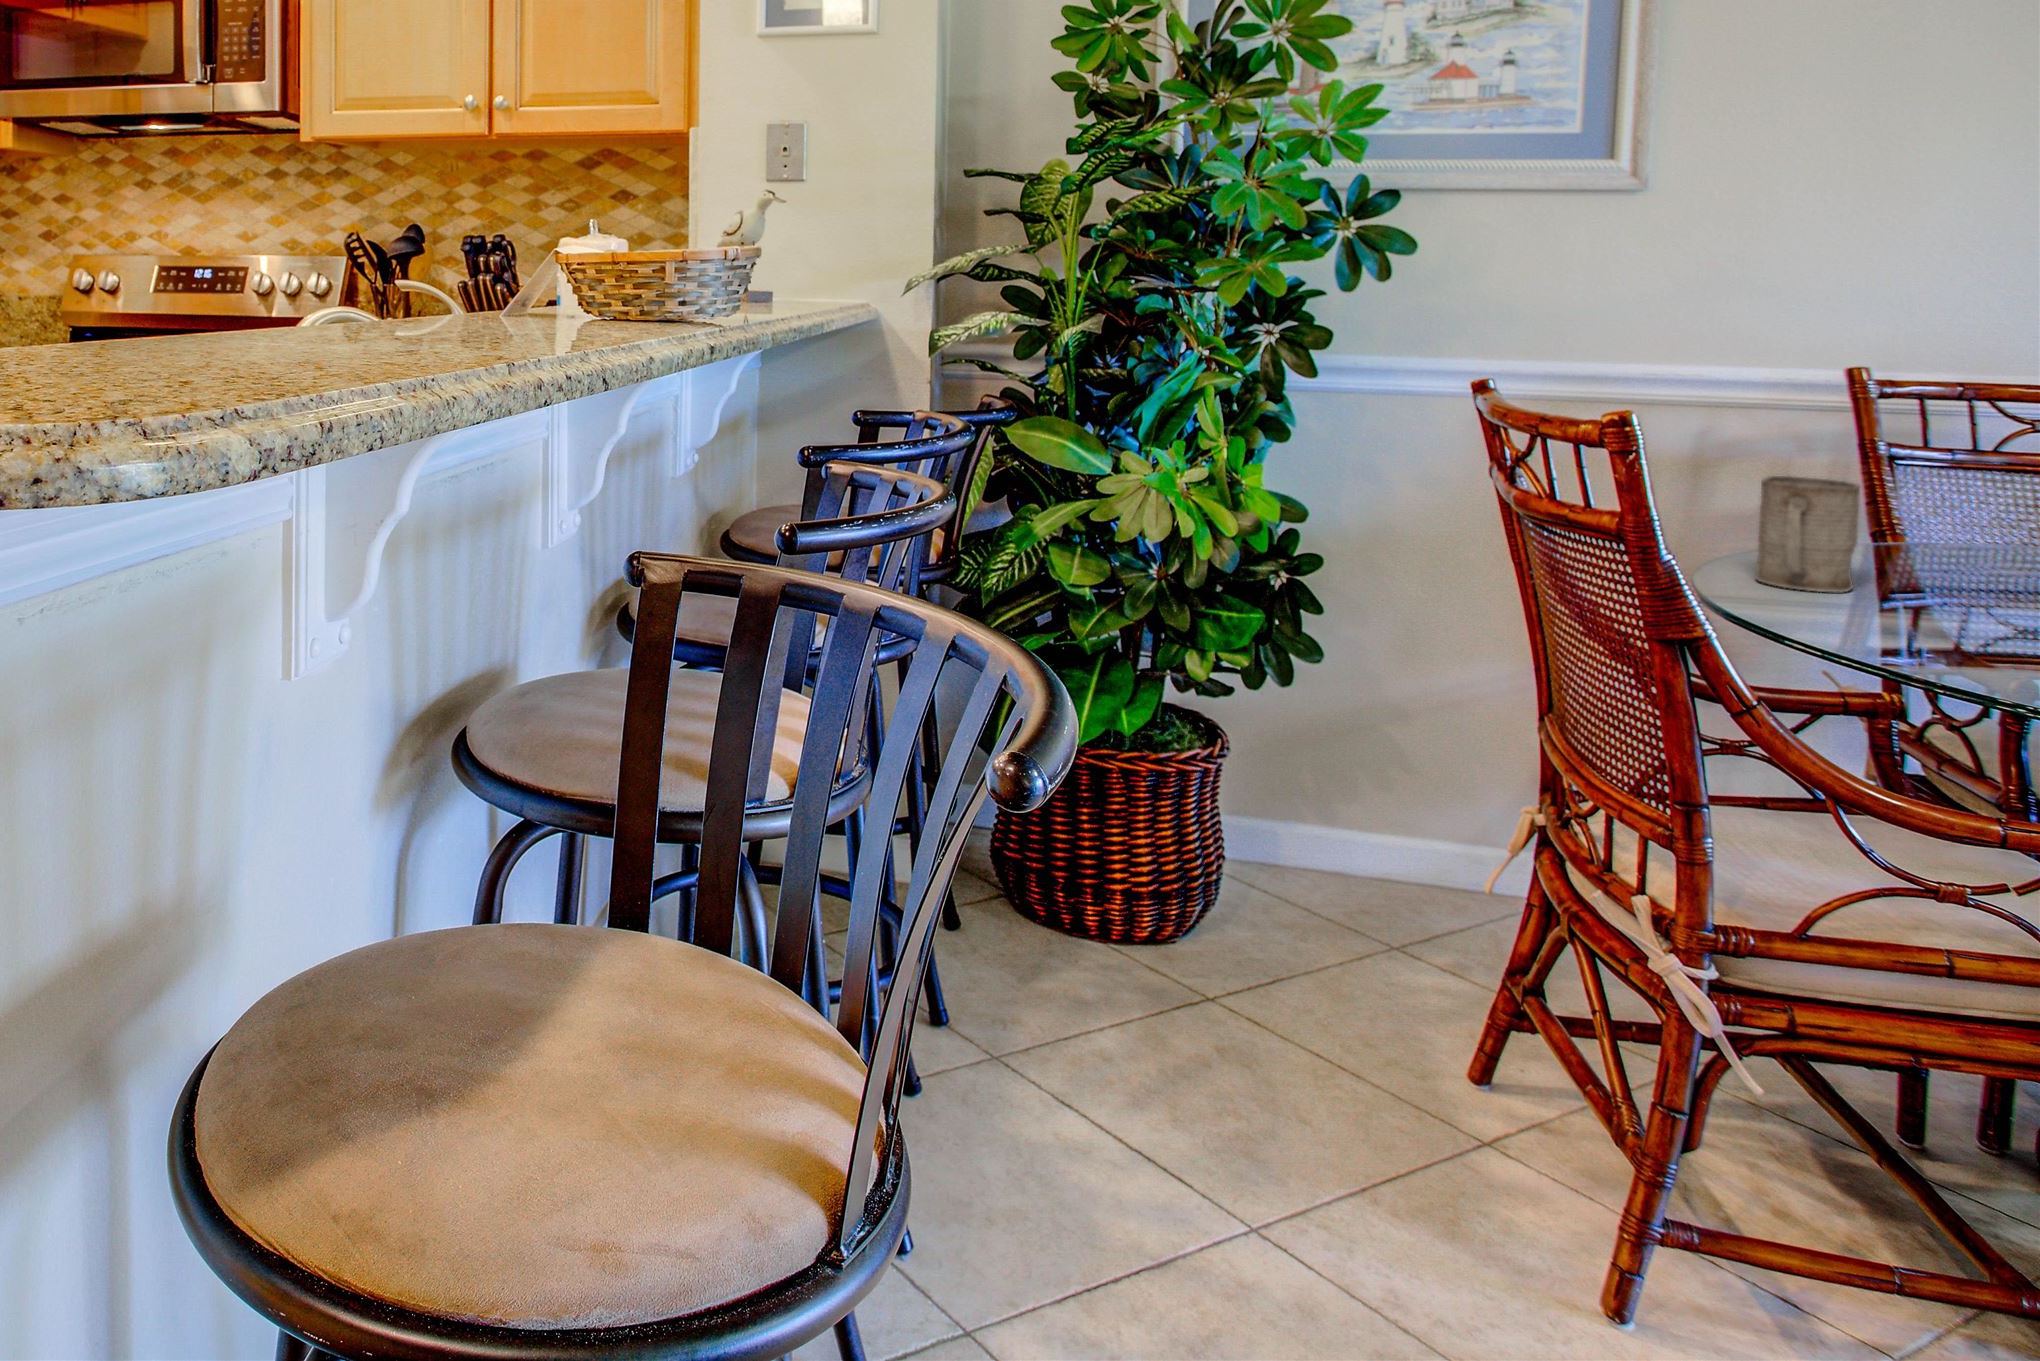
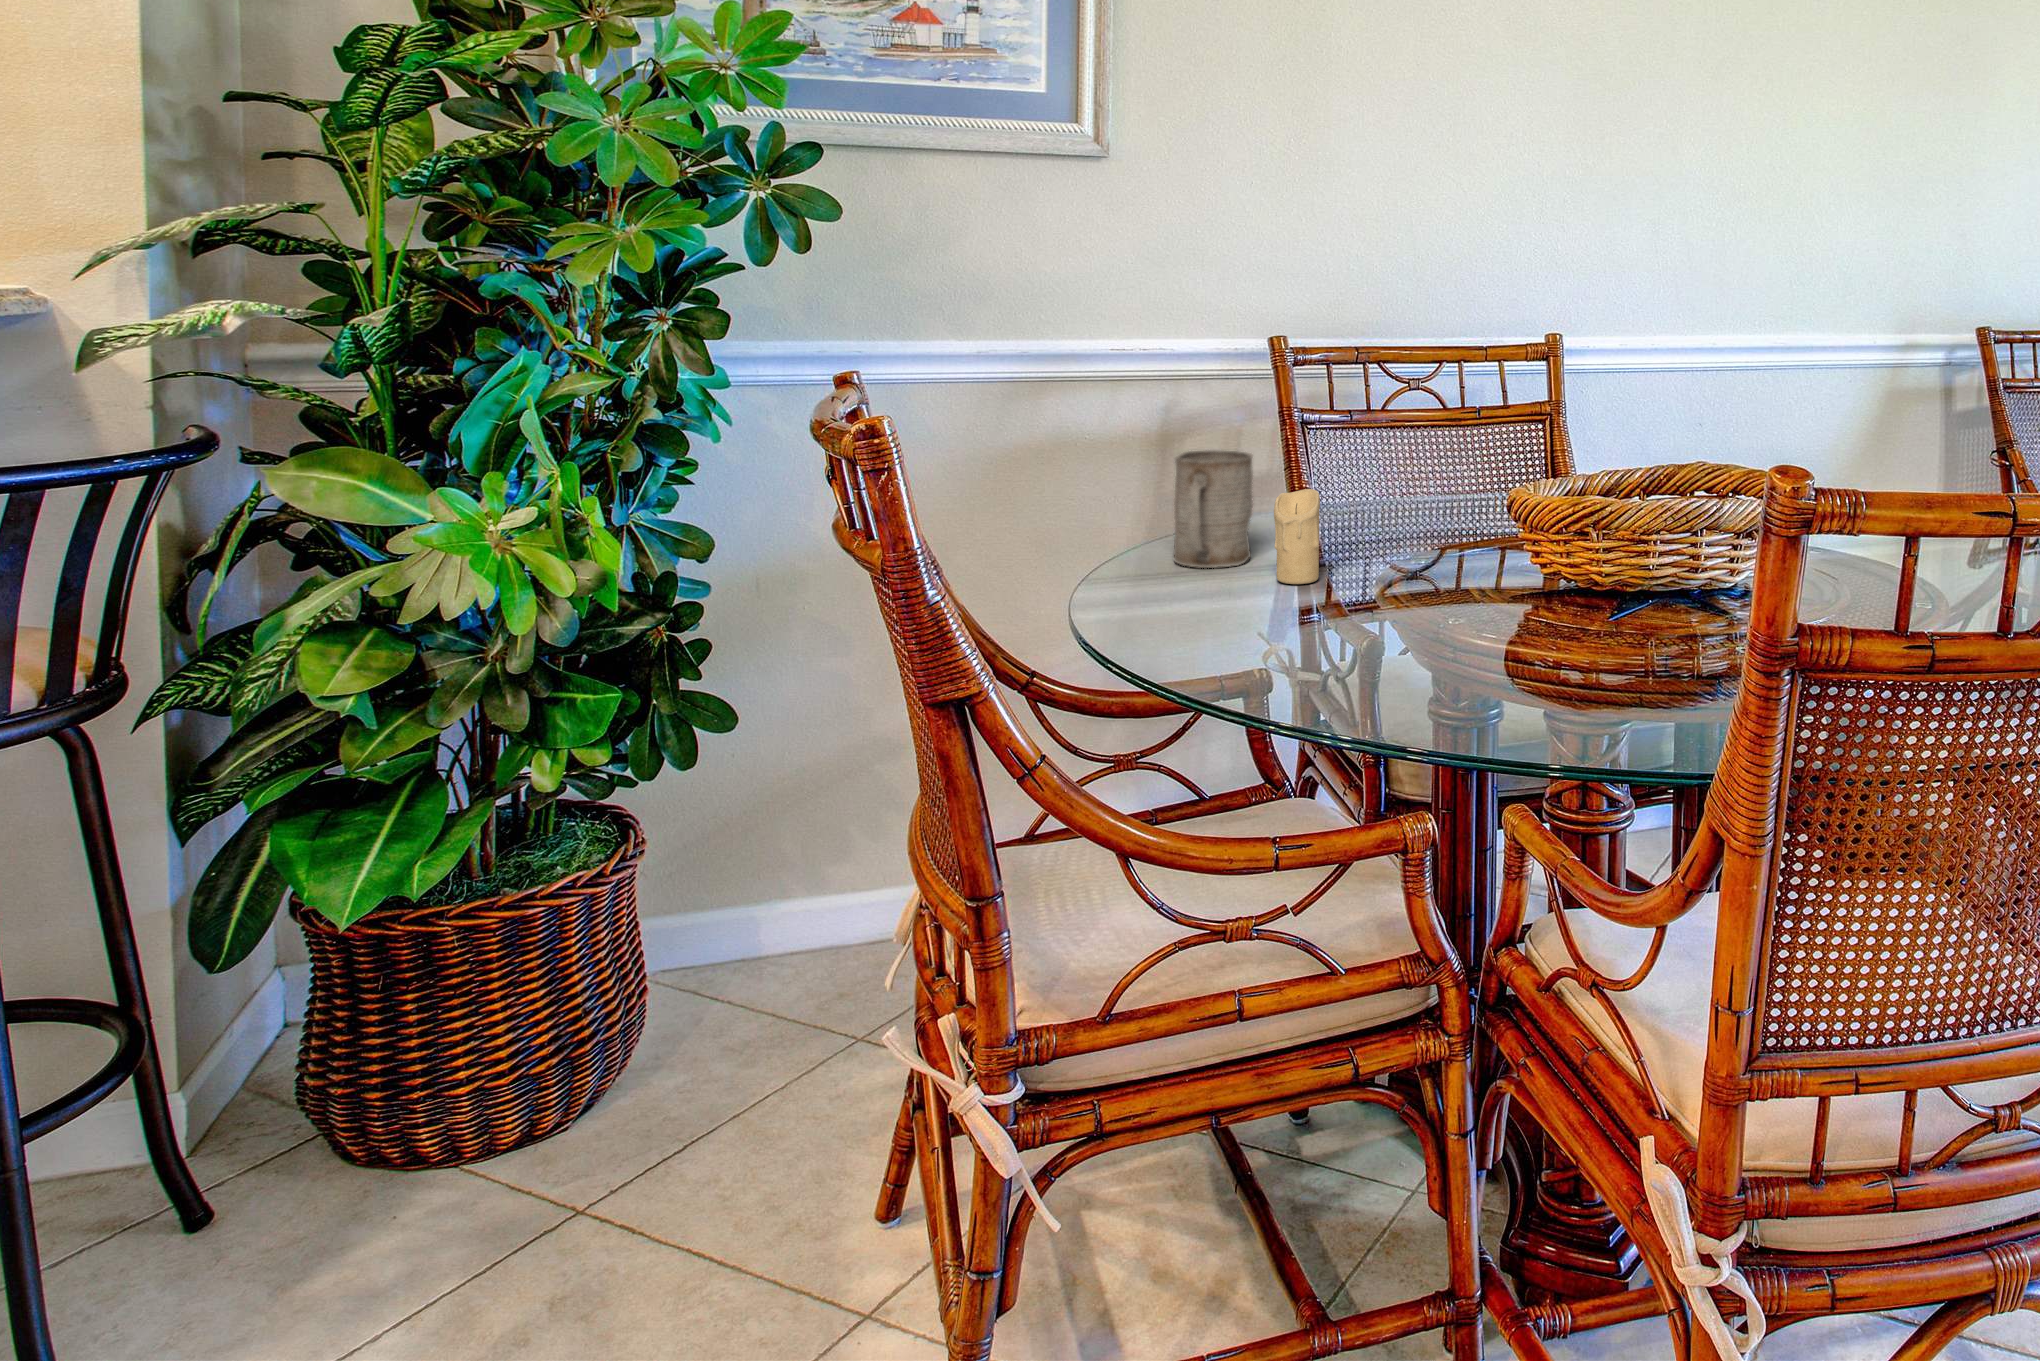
candle: none [1903,523,1967,617] -> present [1274,489,1320,584]

